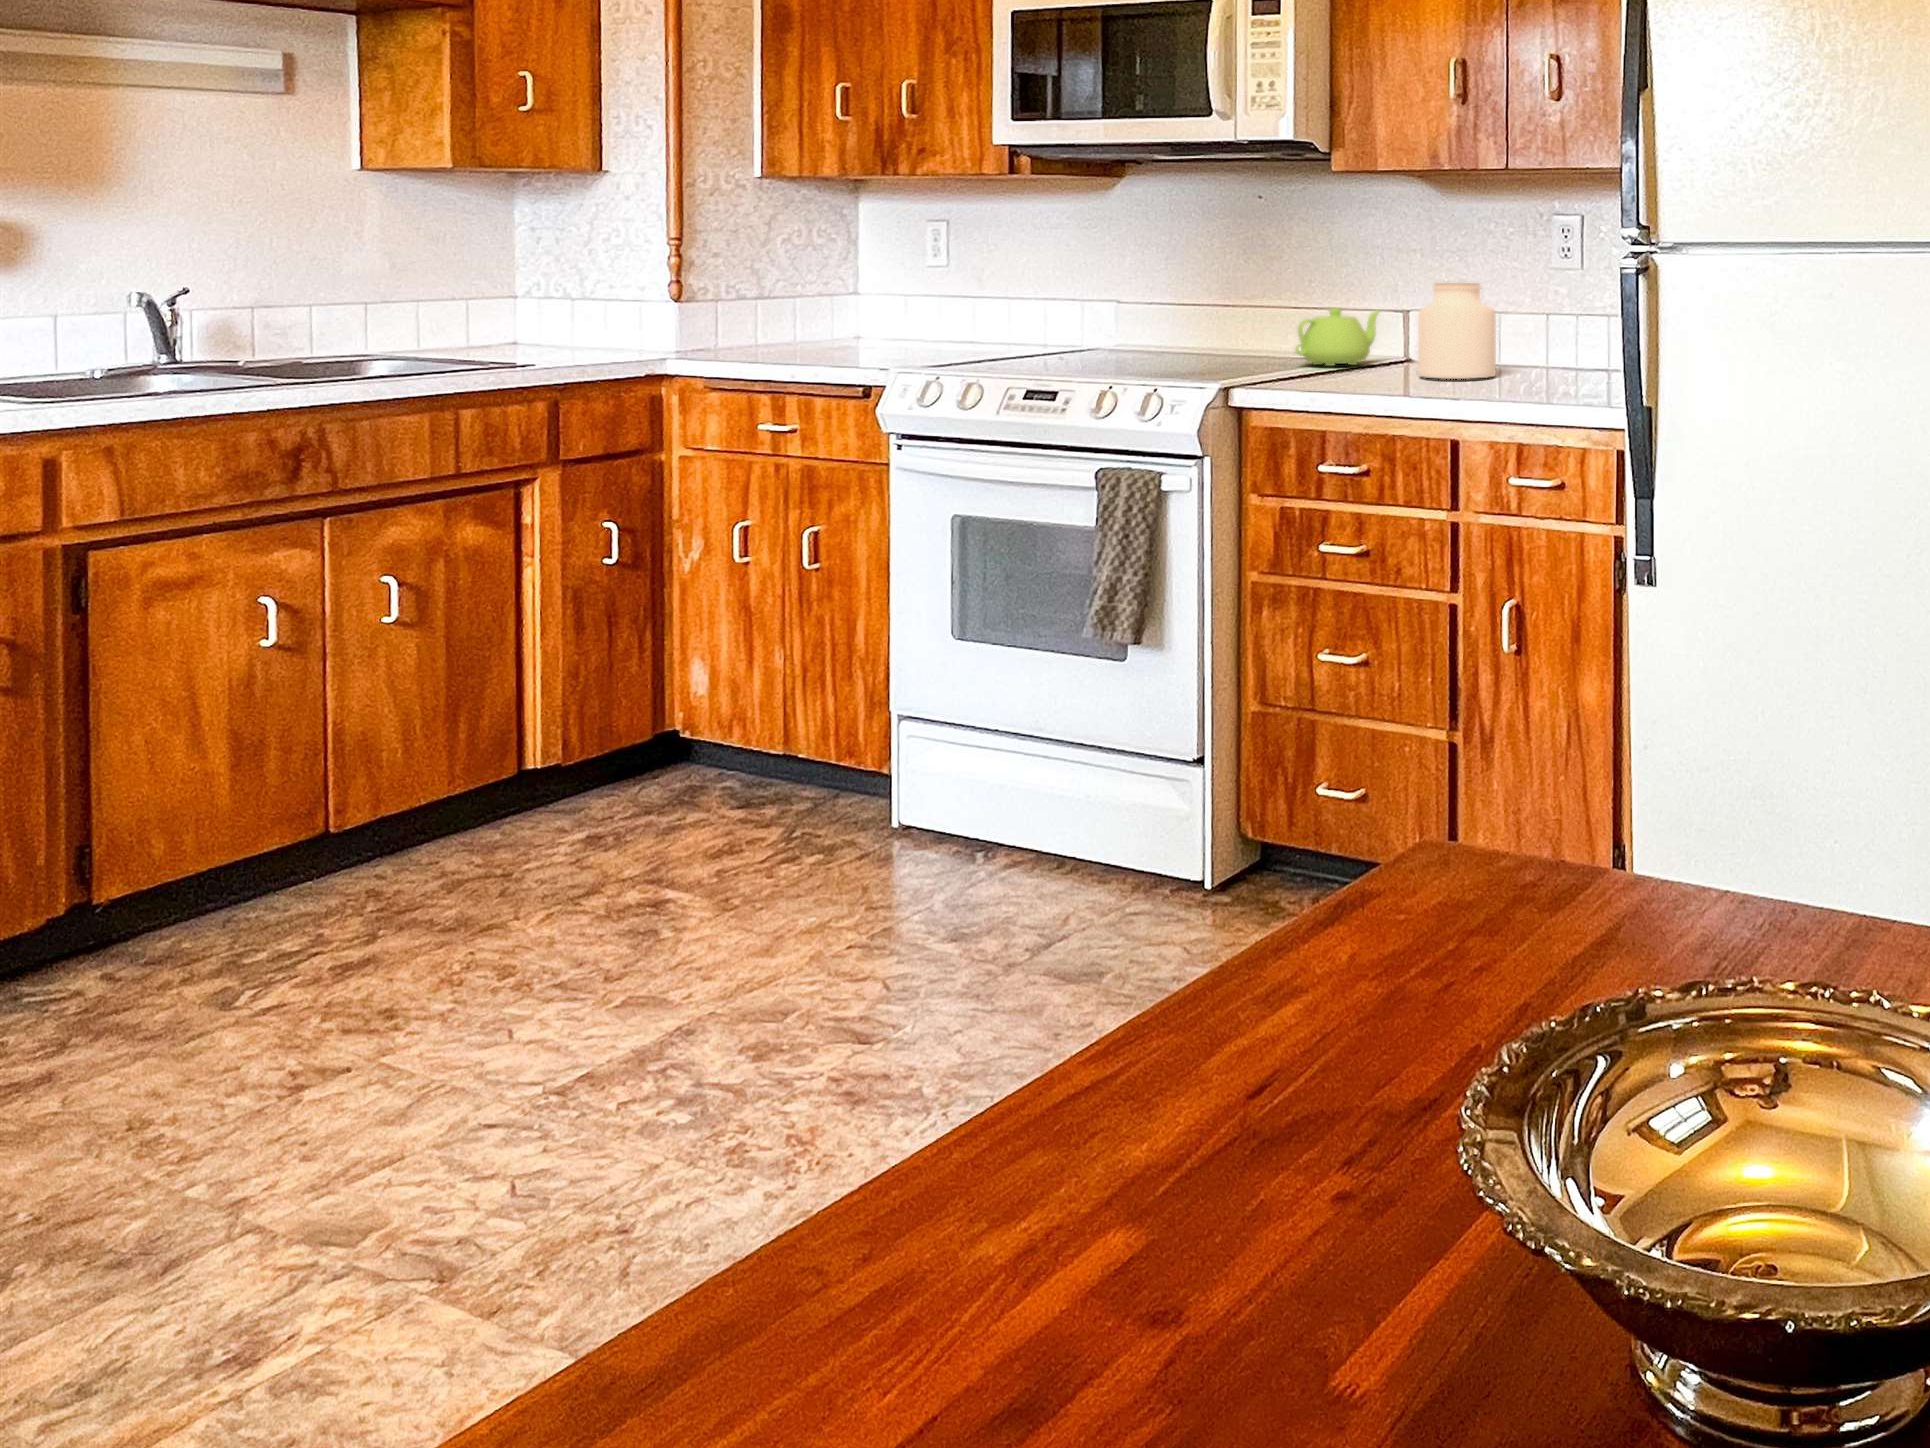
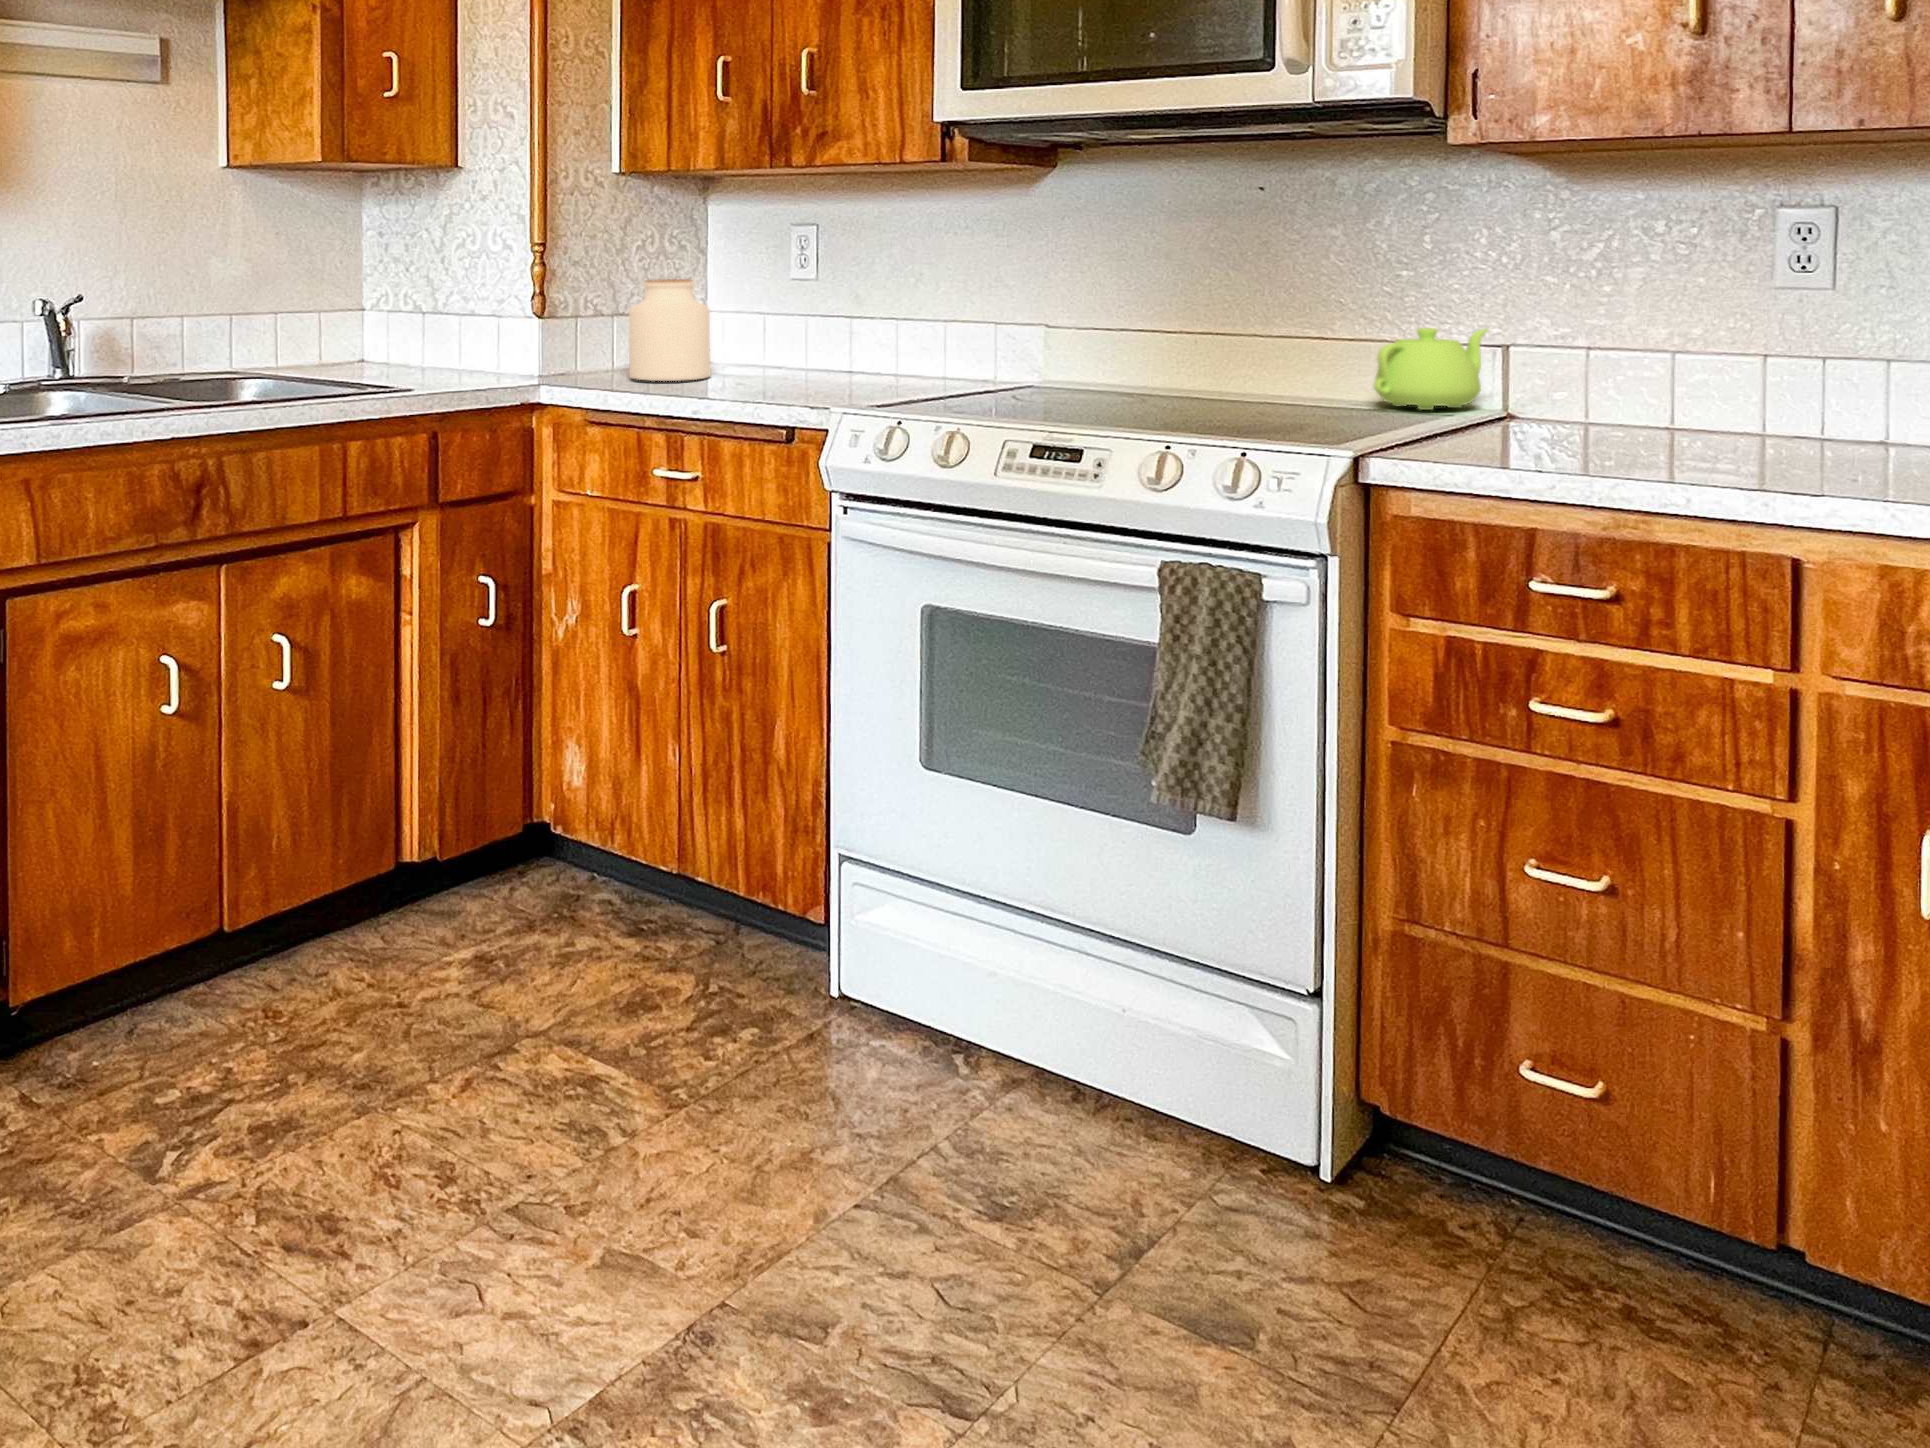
jar: present [1418,283,1496,379] -> present [629,279,711,381]

